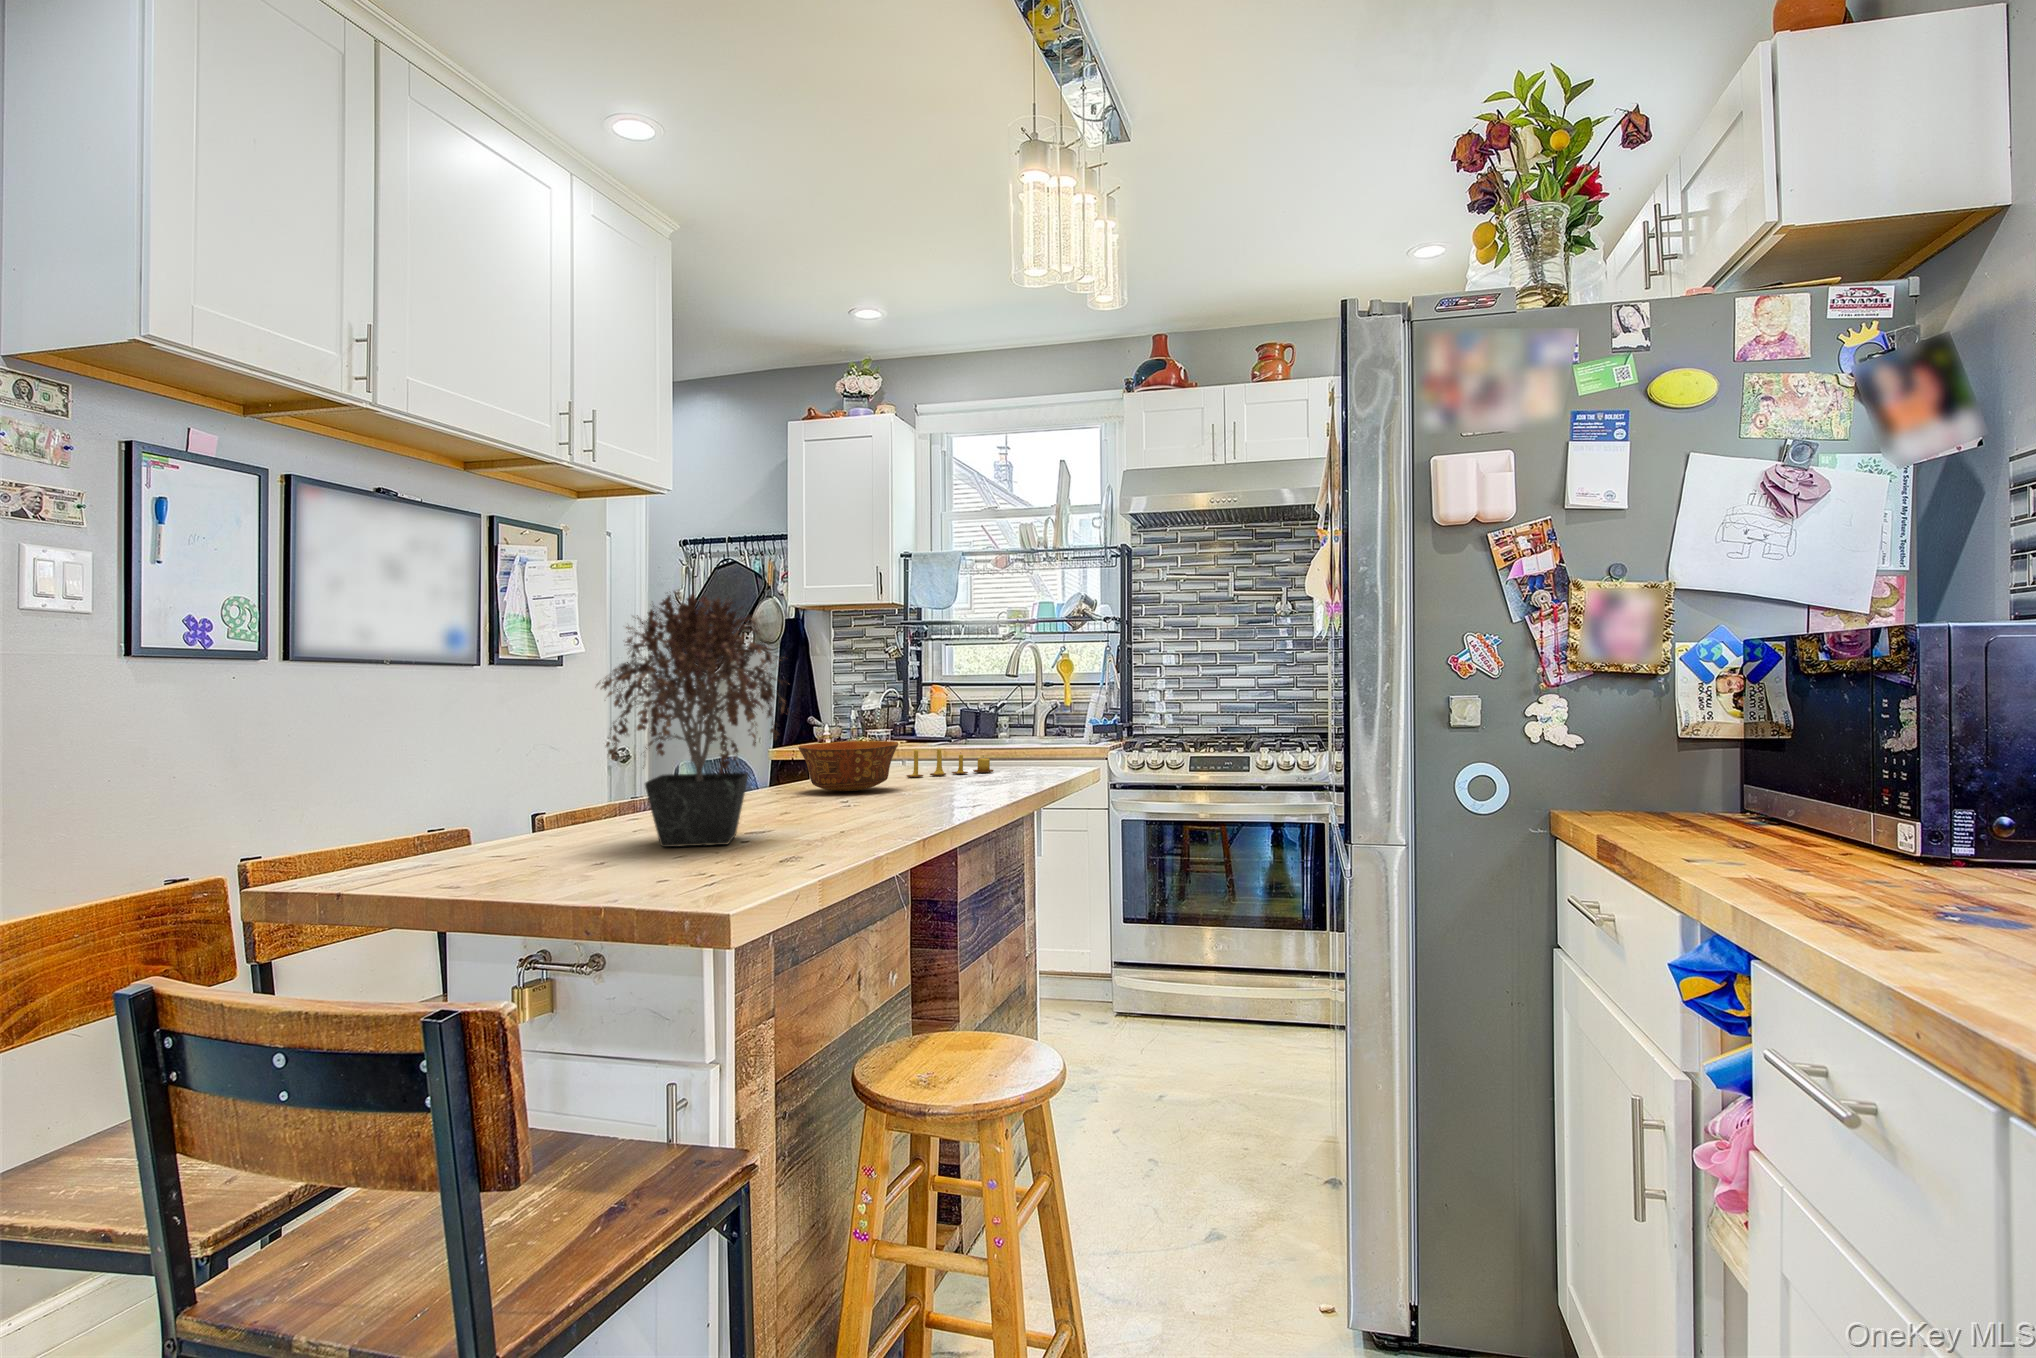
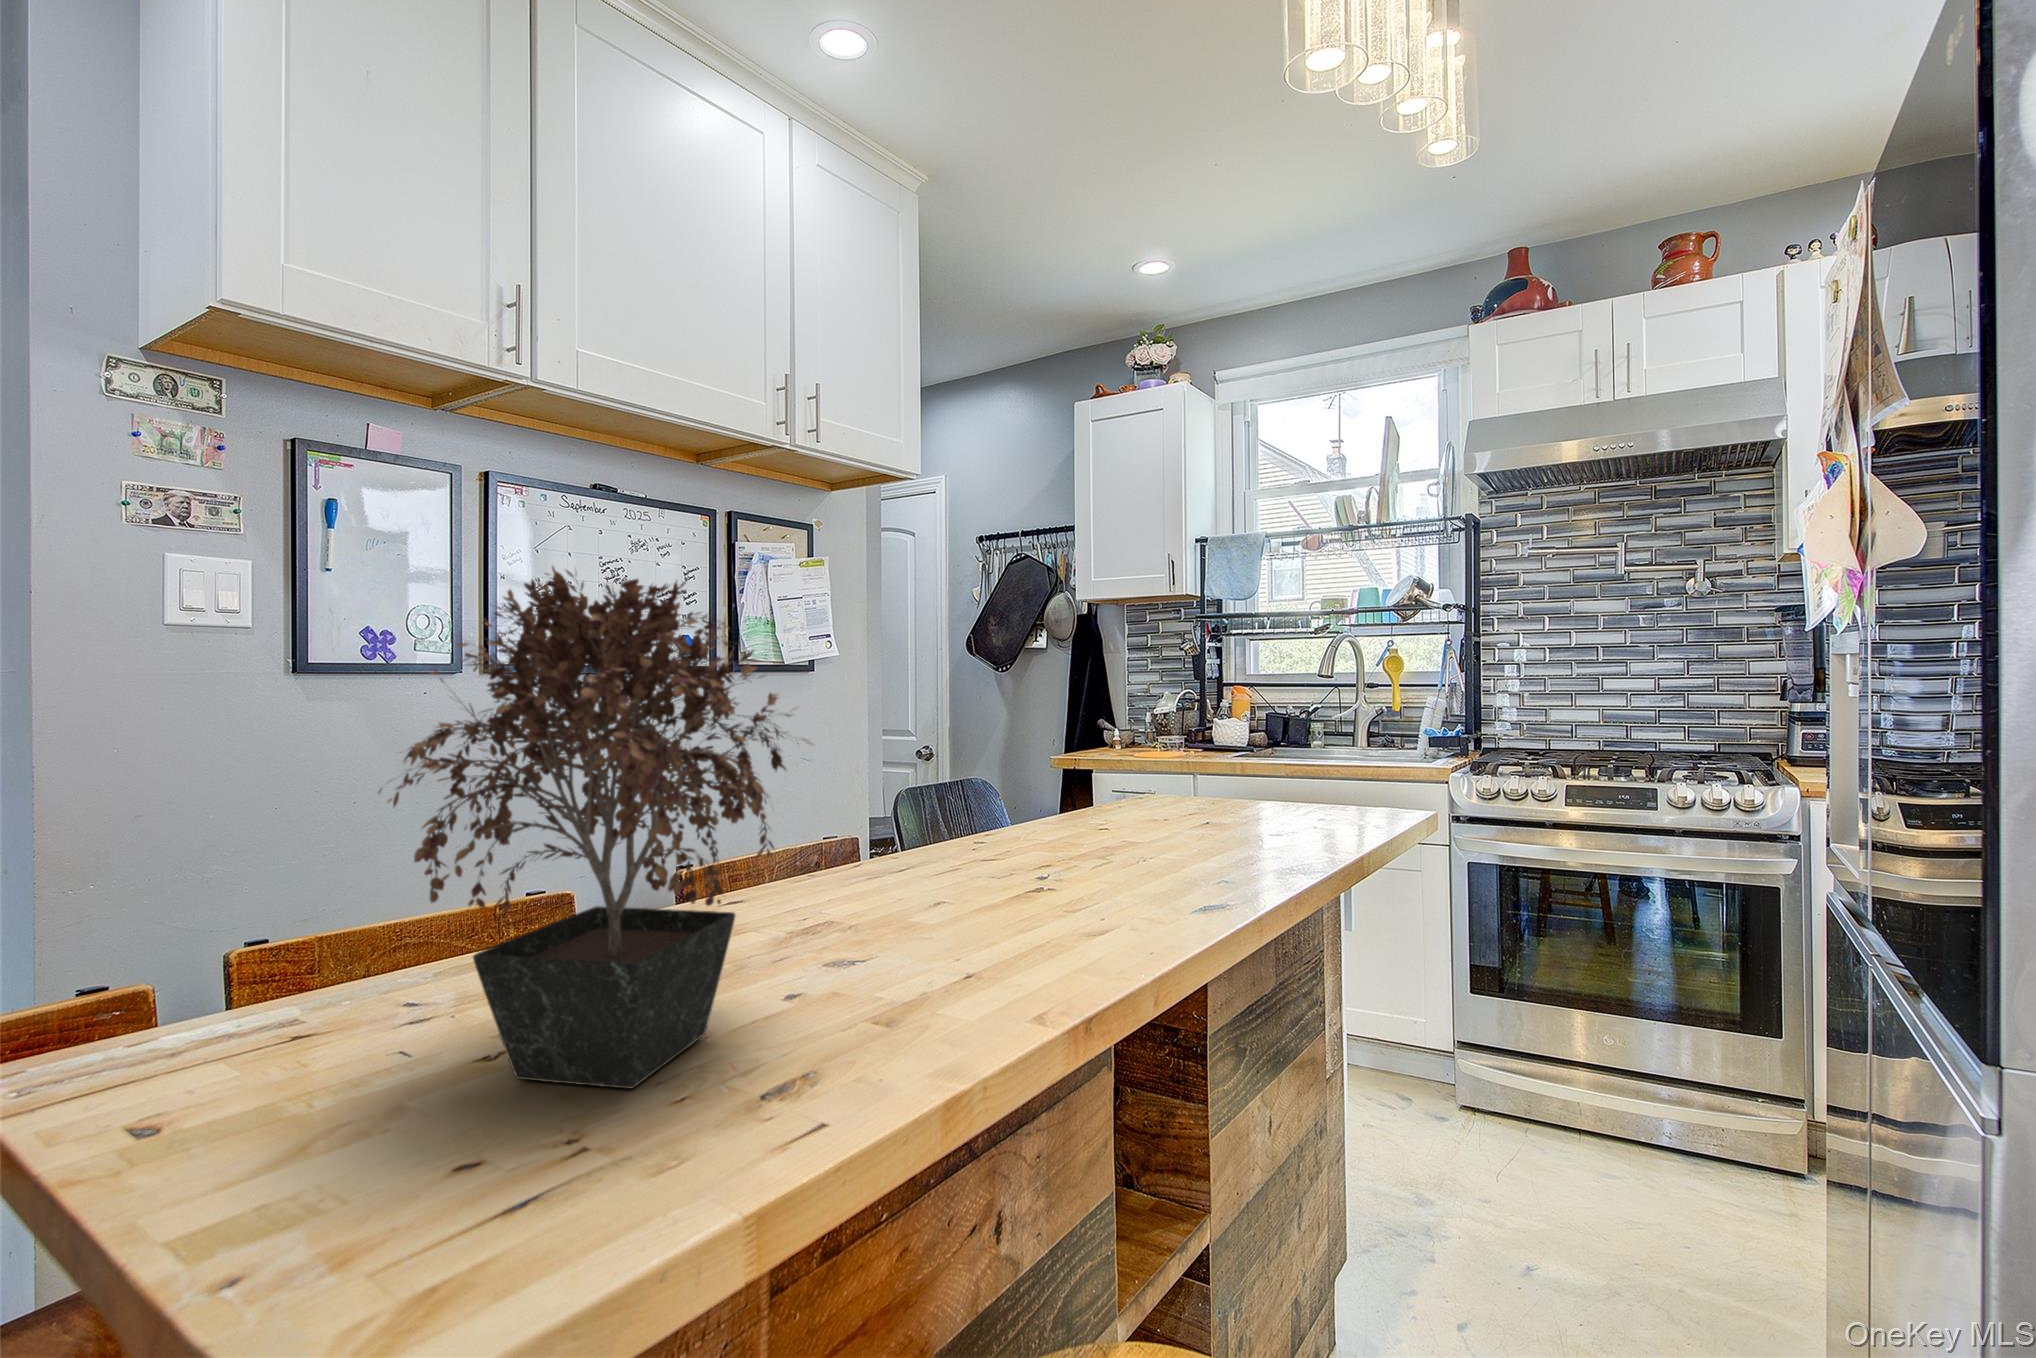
bowl: present [798,741,898,791] -> none [983,785,1124,863]
candle: present [907,748,994,777] -> none [1157,784,1282,827]

